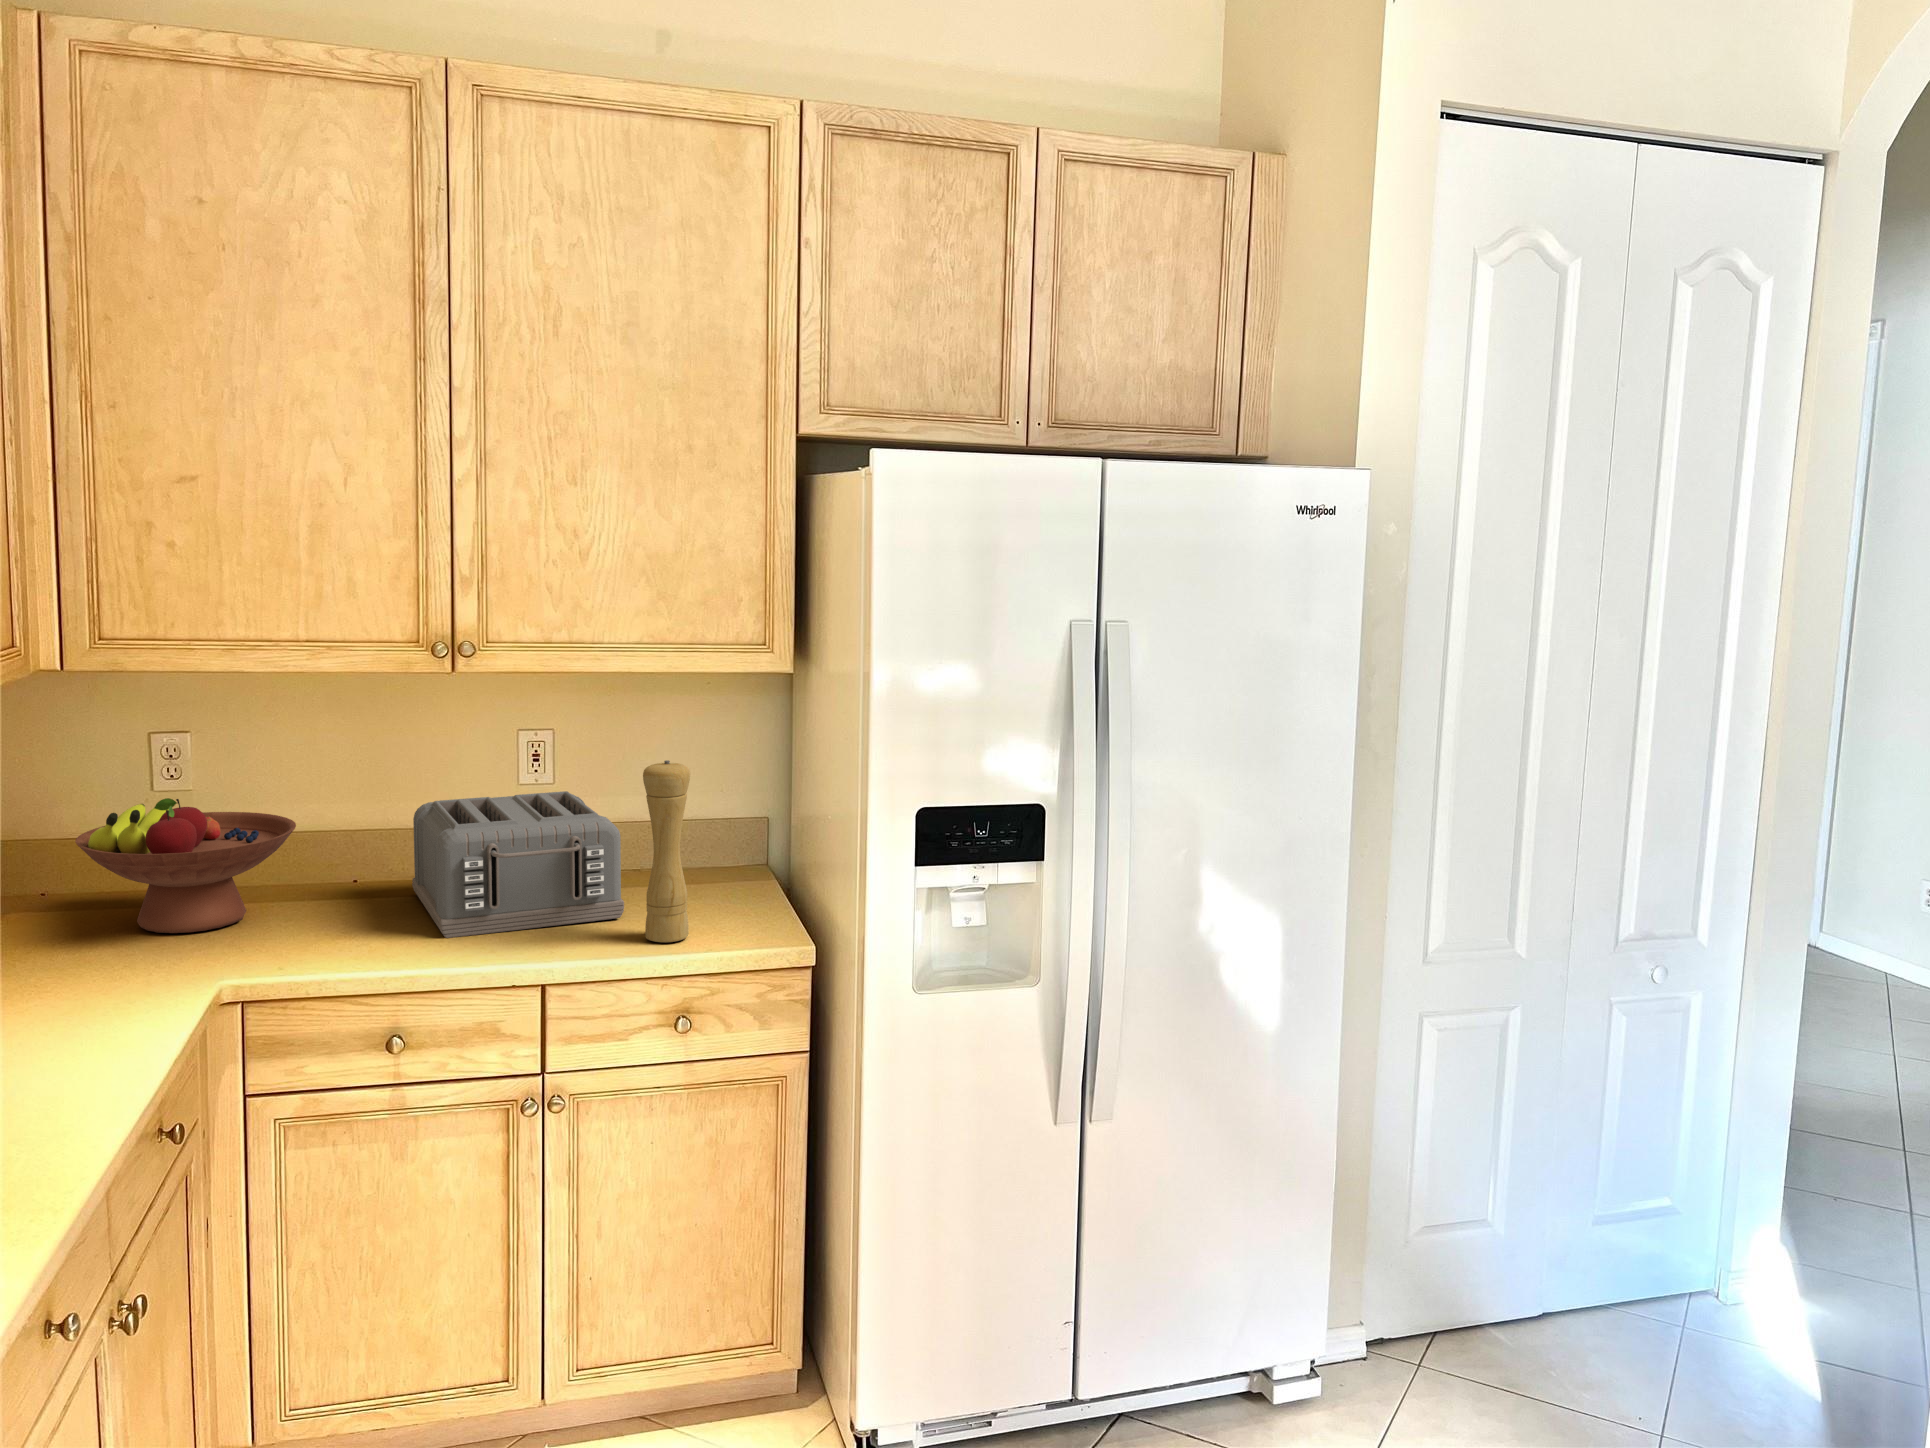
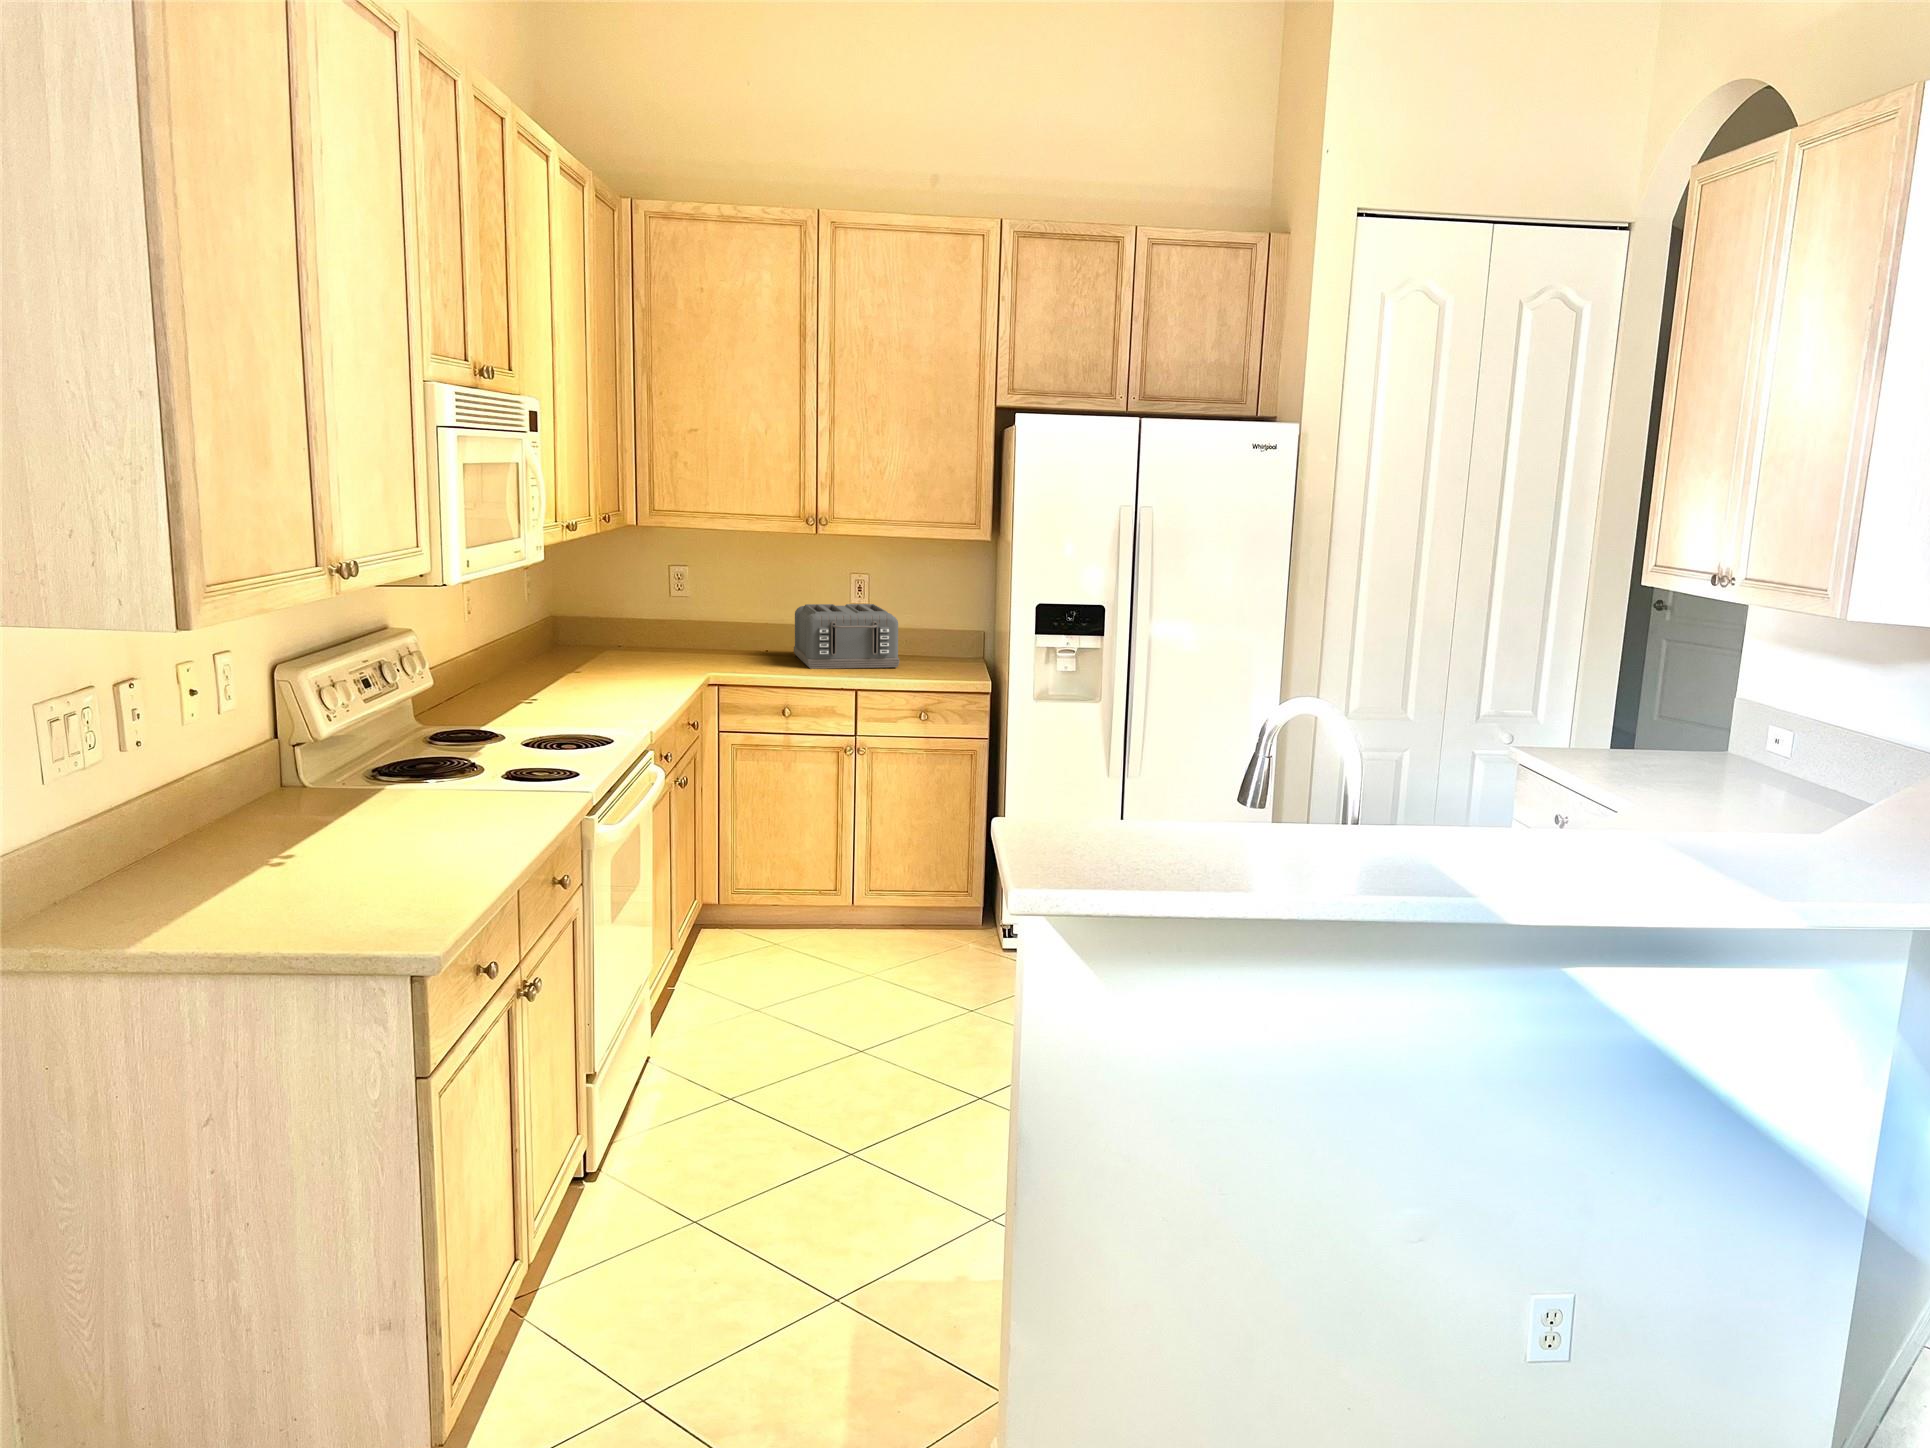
pepper mill: present [643,760,690,942] -> none [908,580,932,675]
fruit bowl: present [75,798,296,933] -> none [639,594,739,660]

